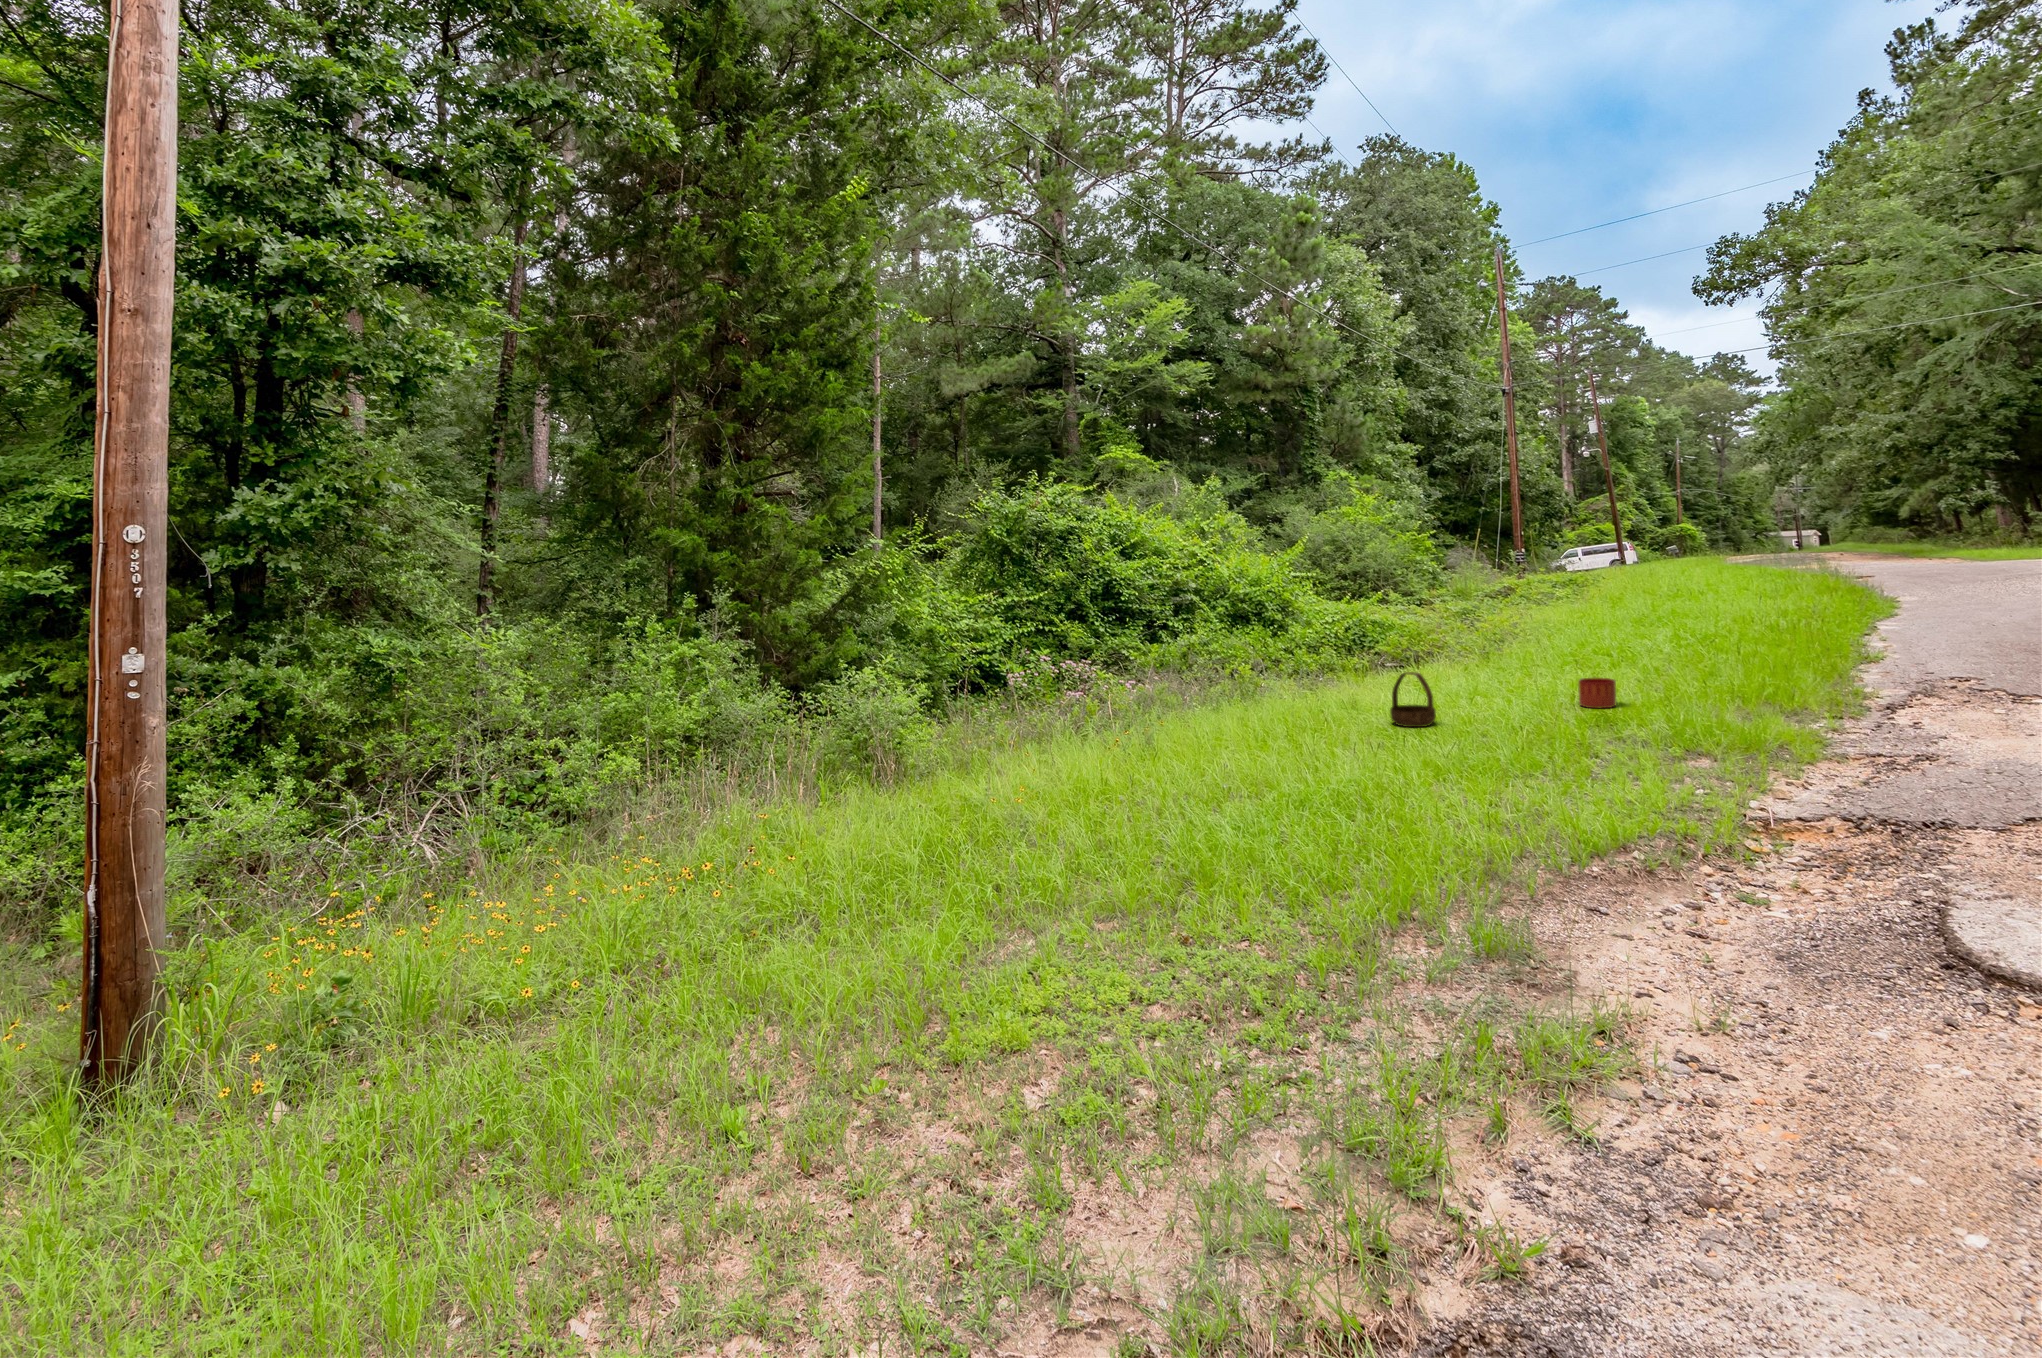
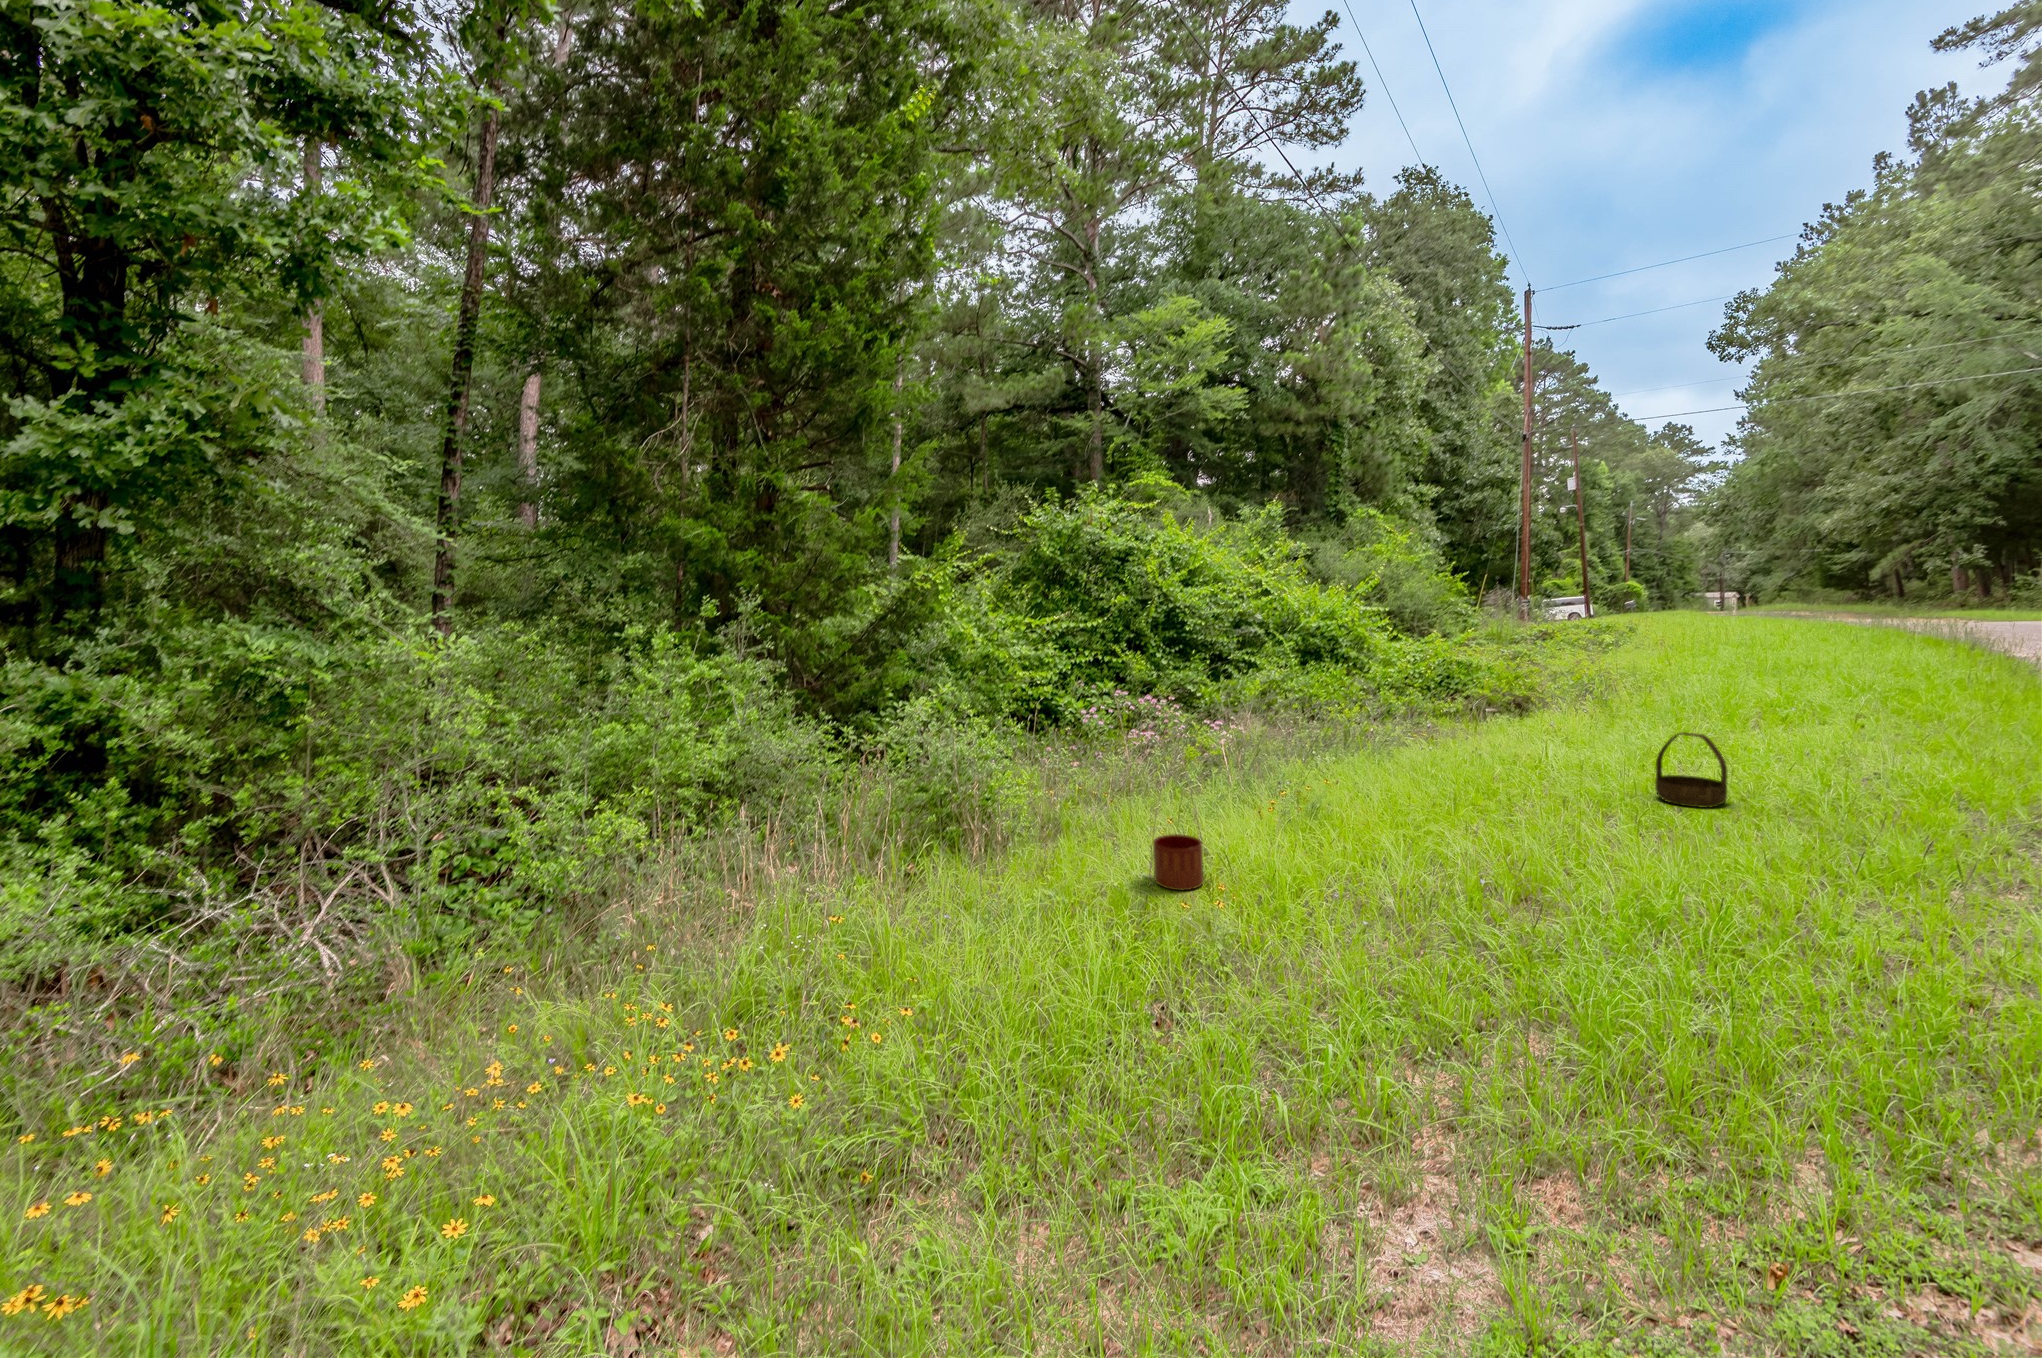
planter: present [1578,678,1616,708] -> present [1153,834,1204,890]

